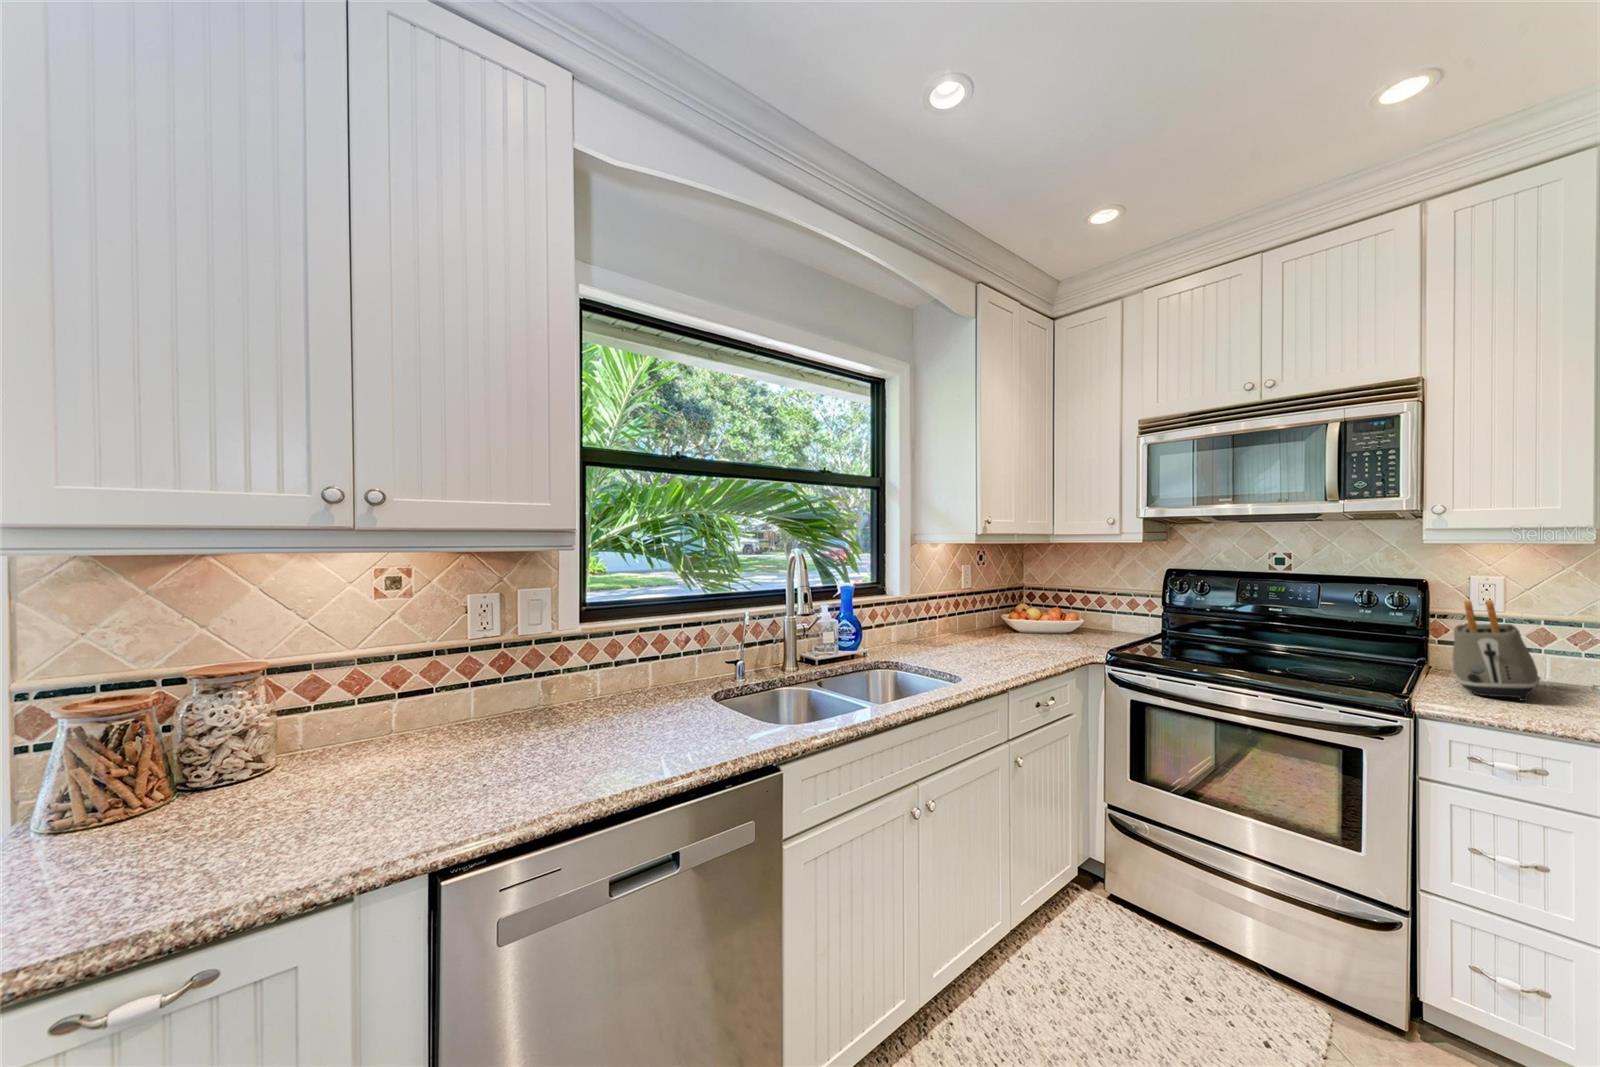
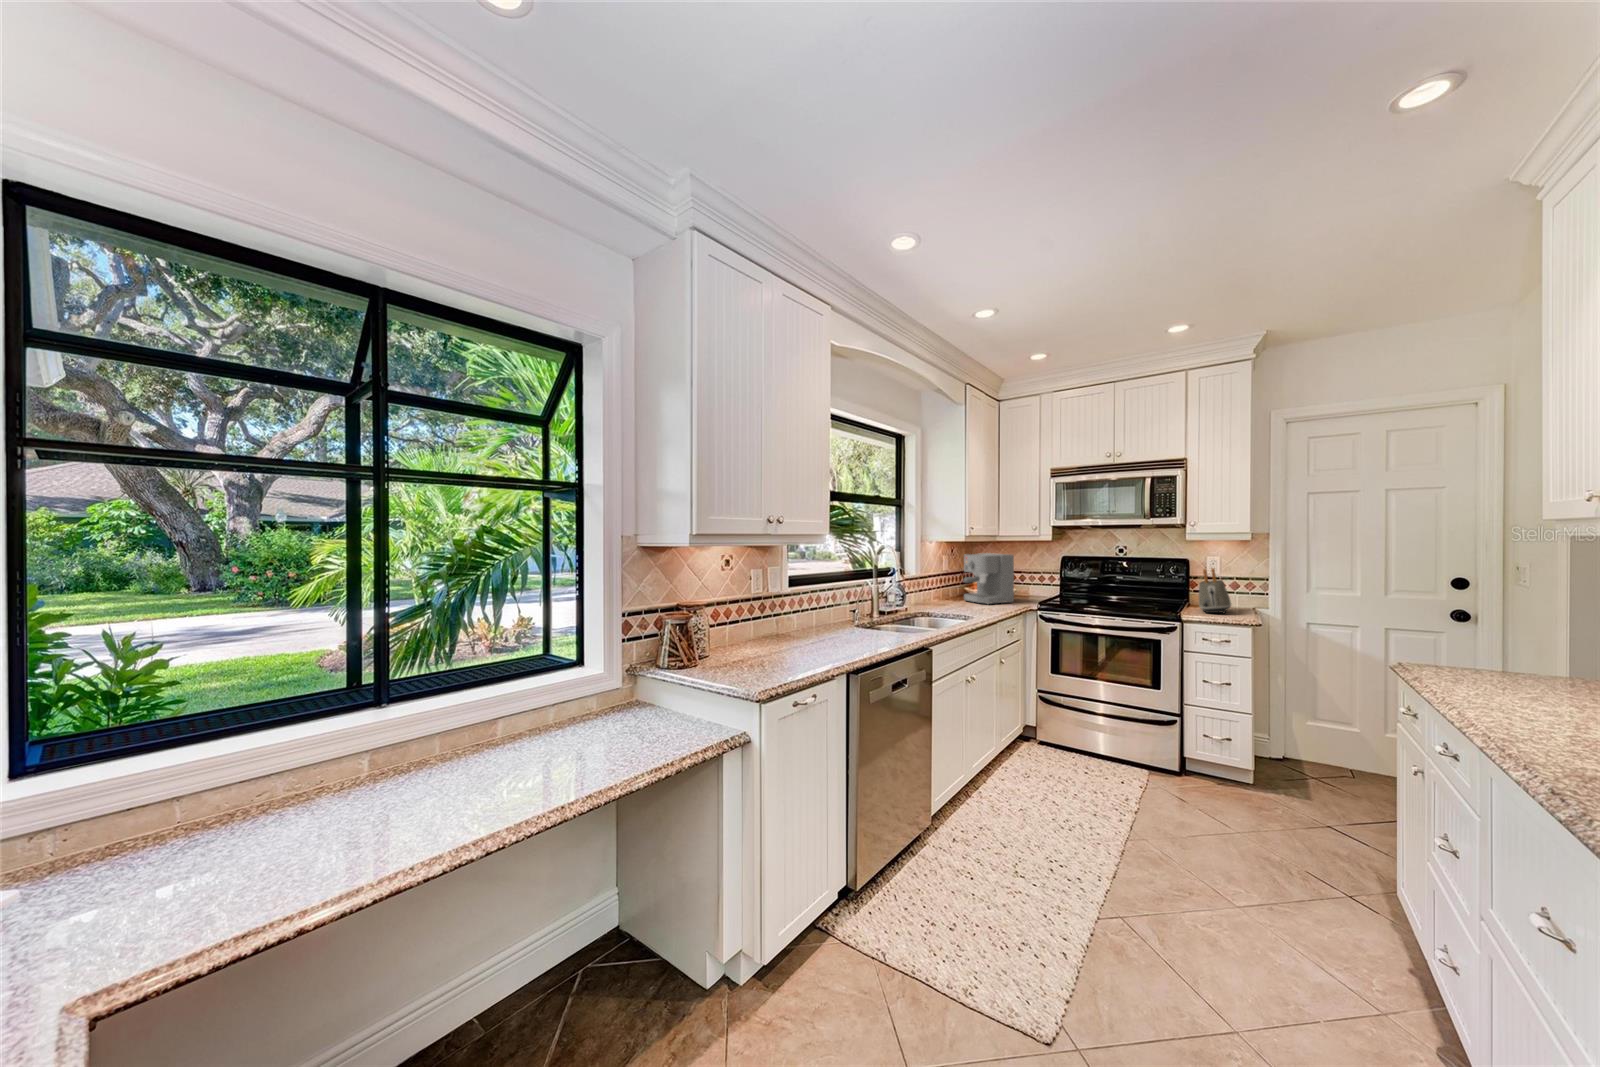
coffee maker: none [979,562,1070,648] -> present [964,553,1014,604]

